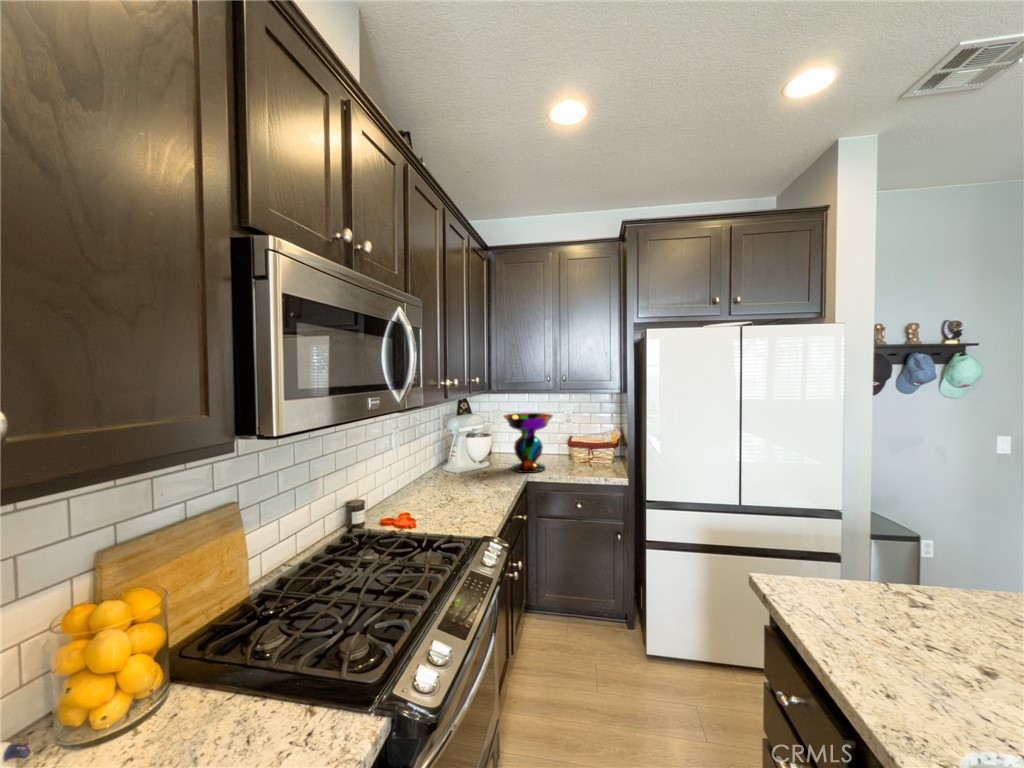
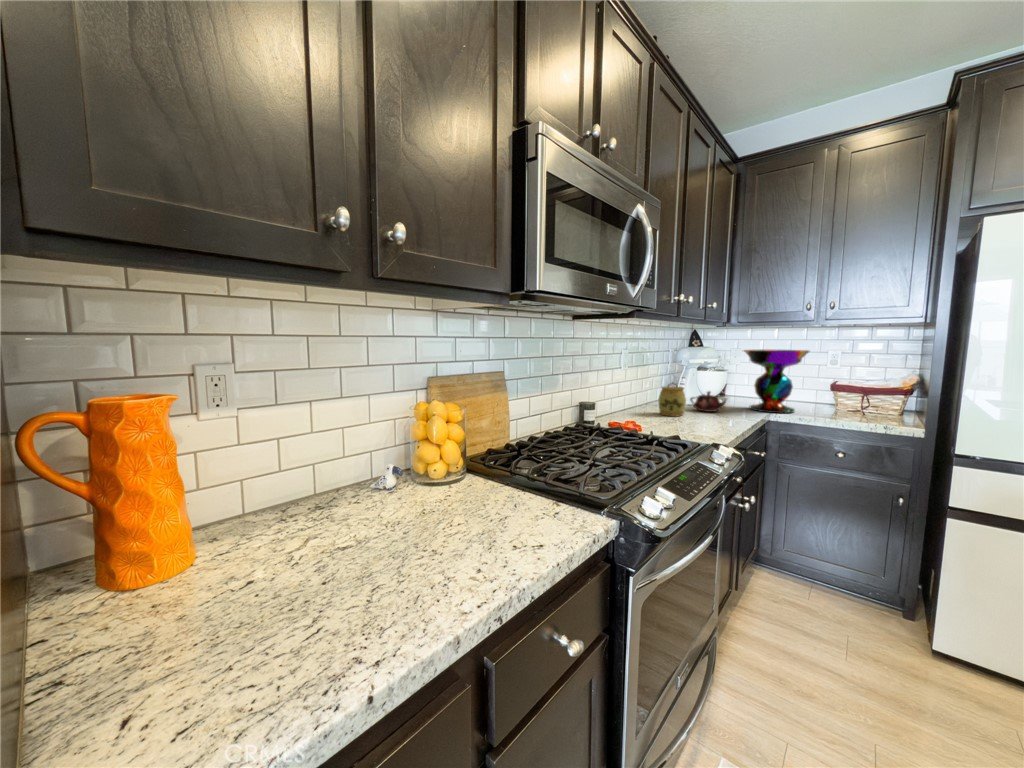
jar: none [431,457,457,493] -> present [659,382,686,416]
teapot: none [461,460,495,480] -> present [690,391,727,412]

